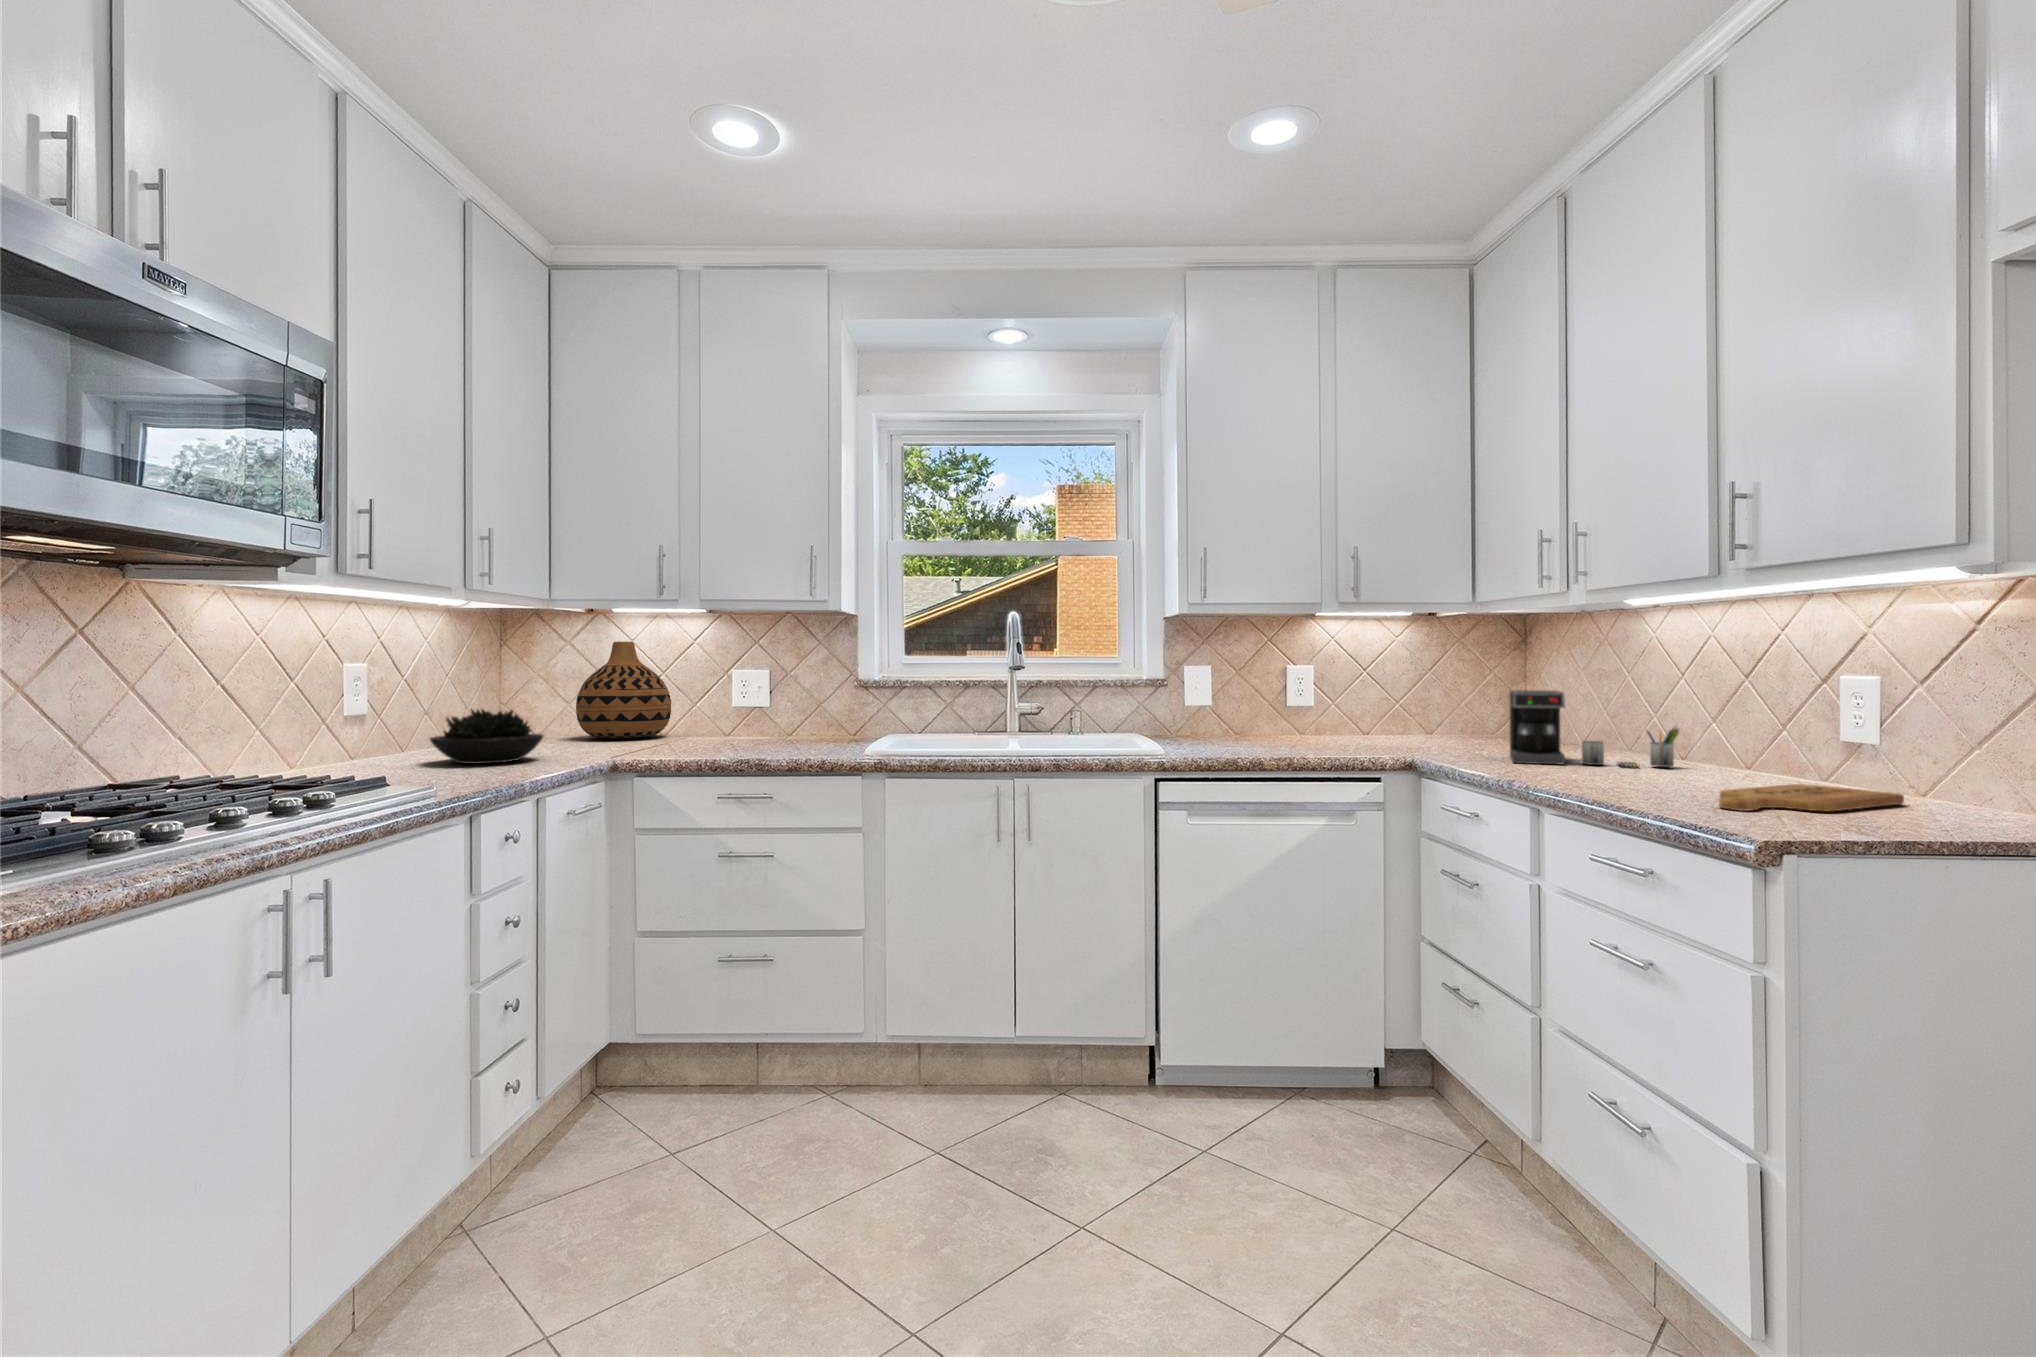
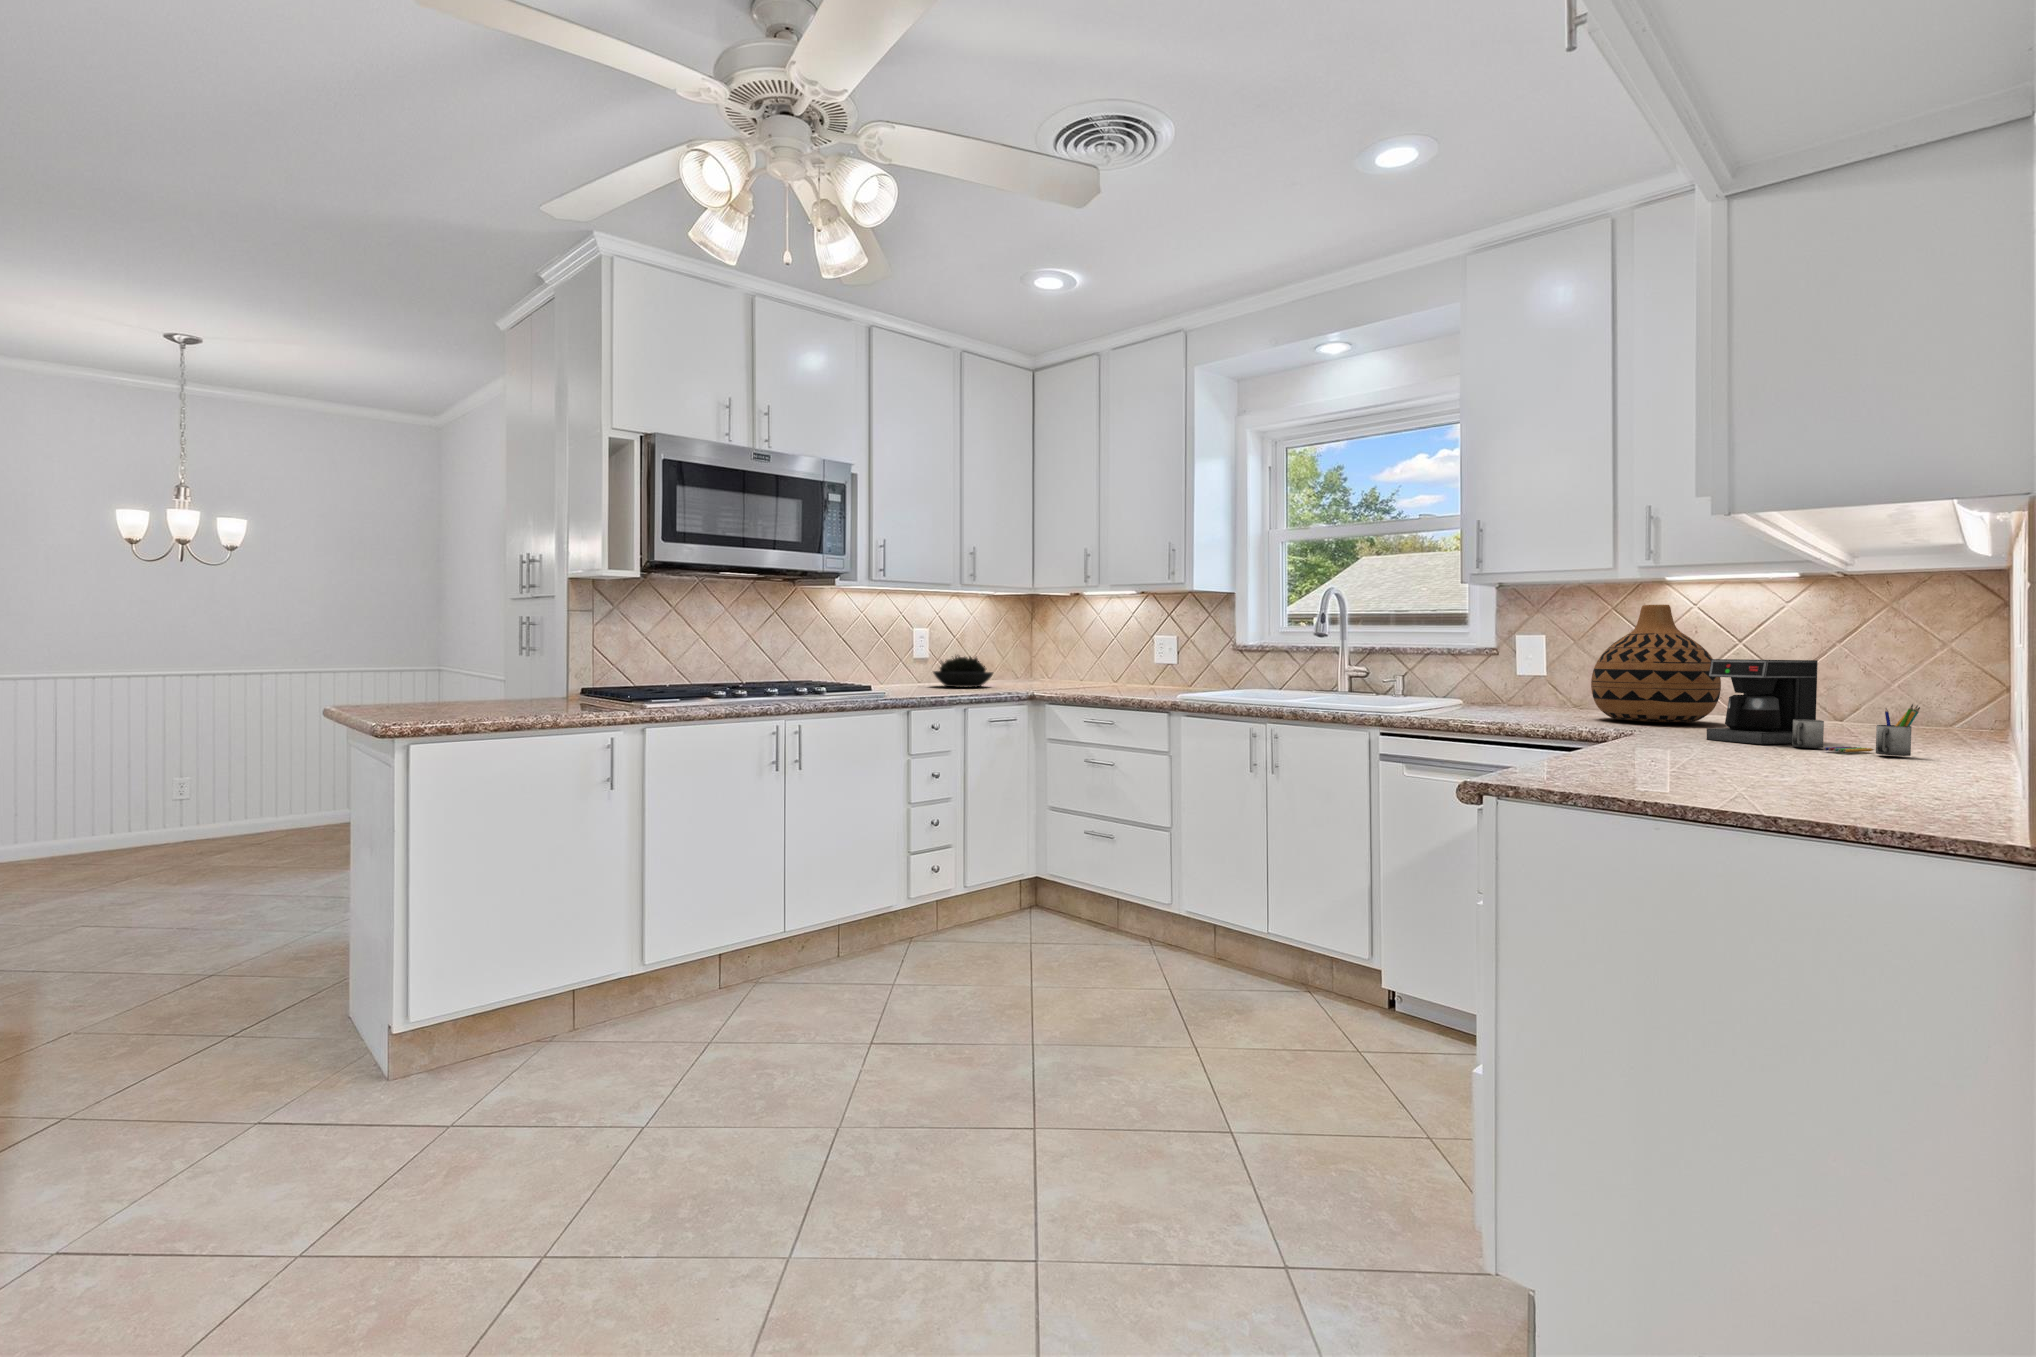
vase: present [576,642,671,738] -> present [1591,605,1721,722]
cutting board: present [1719,784,1904,811] -> none [1608,759,1905,791]

